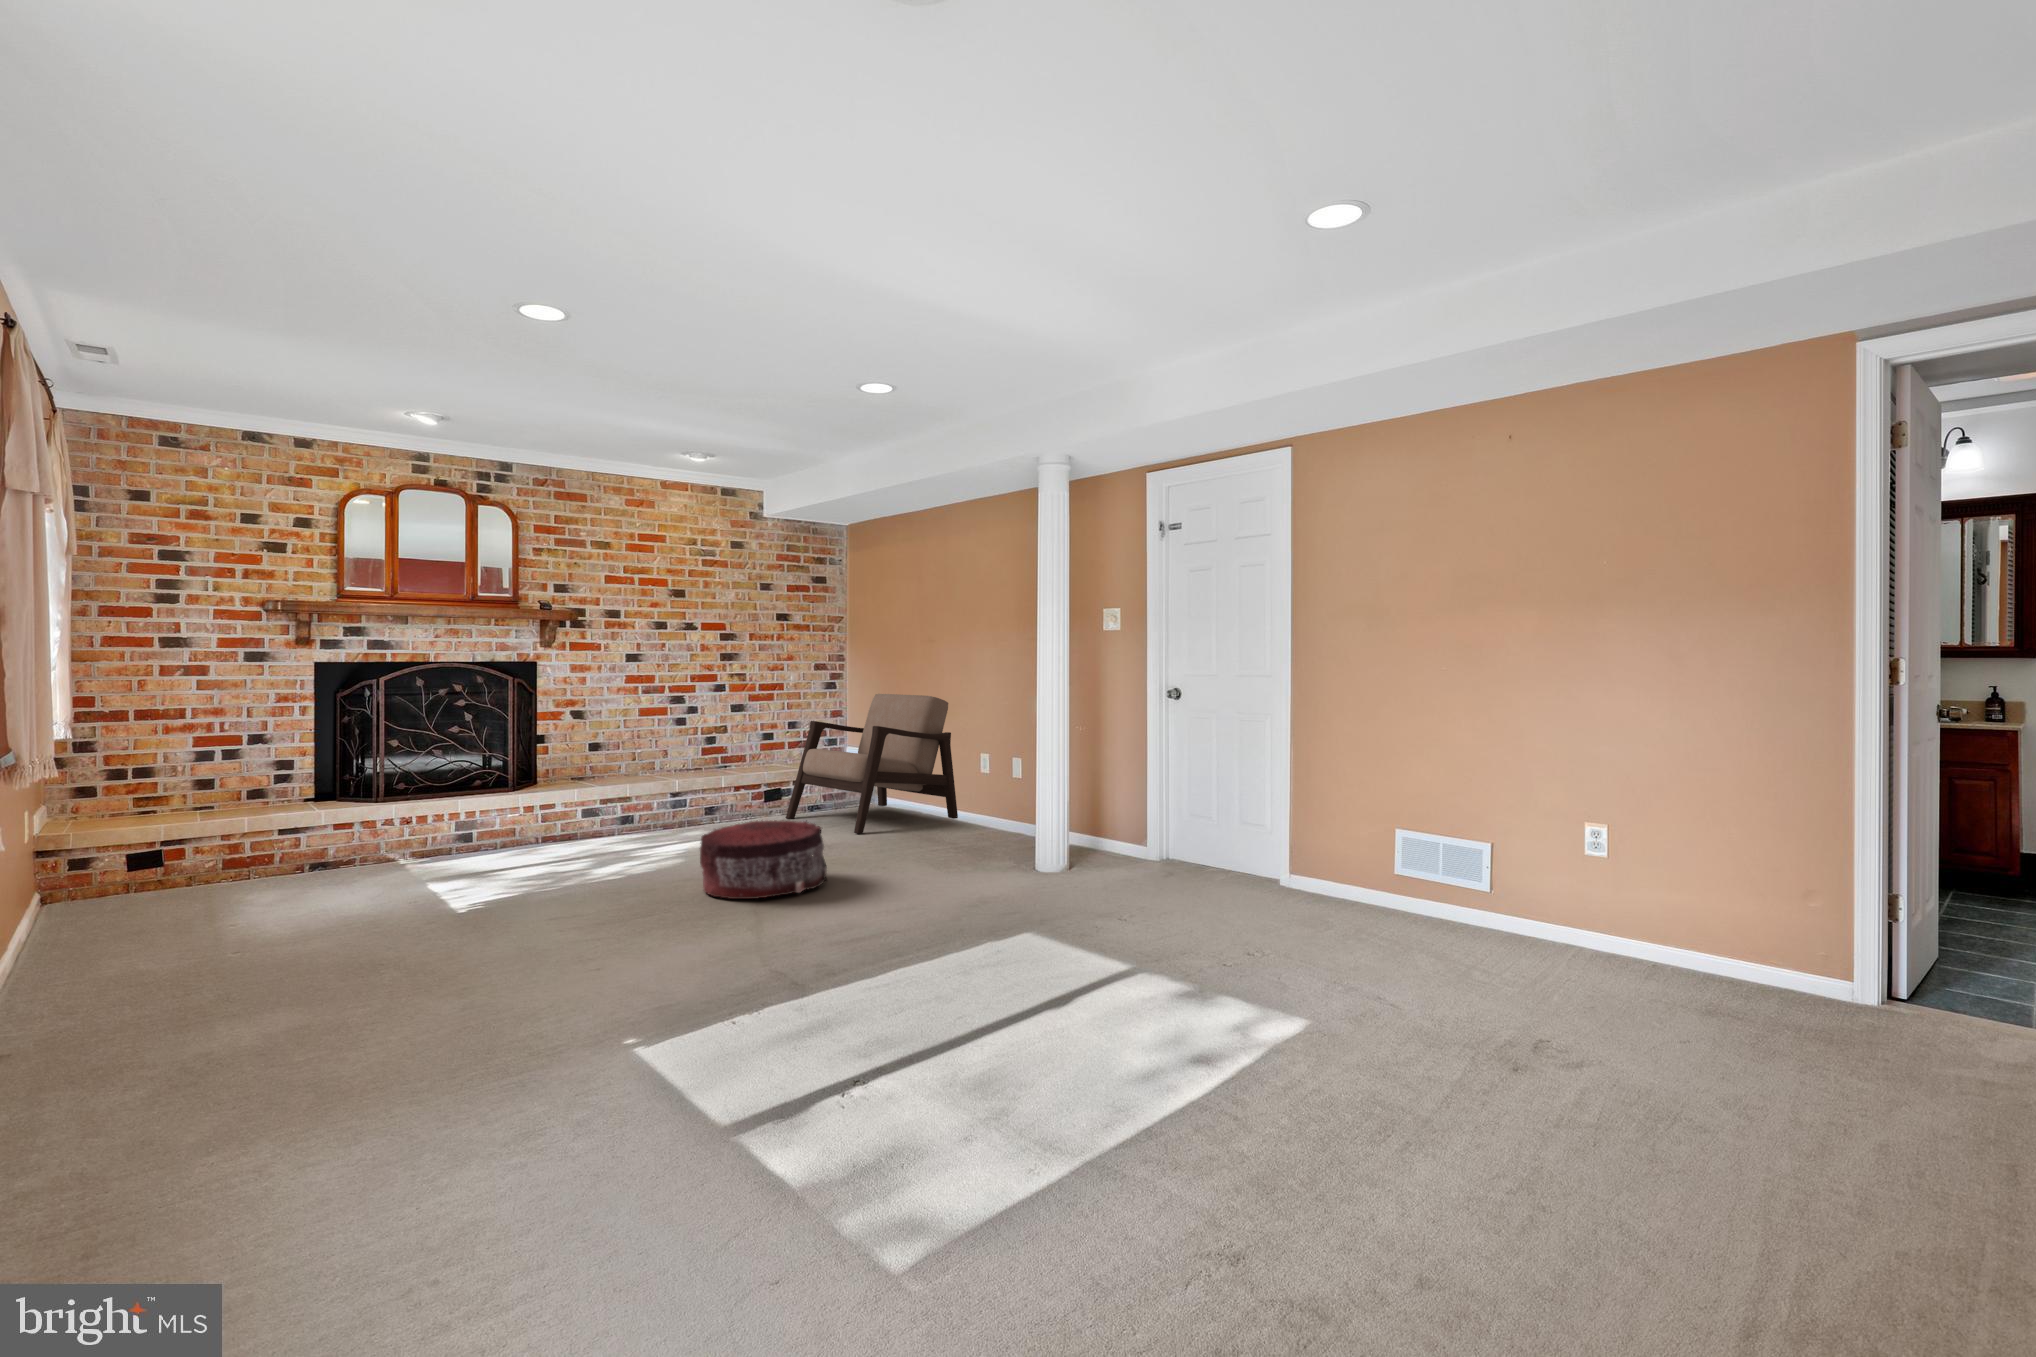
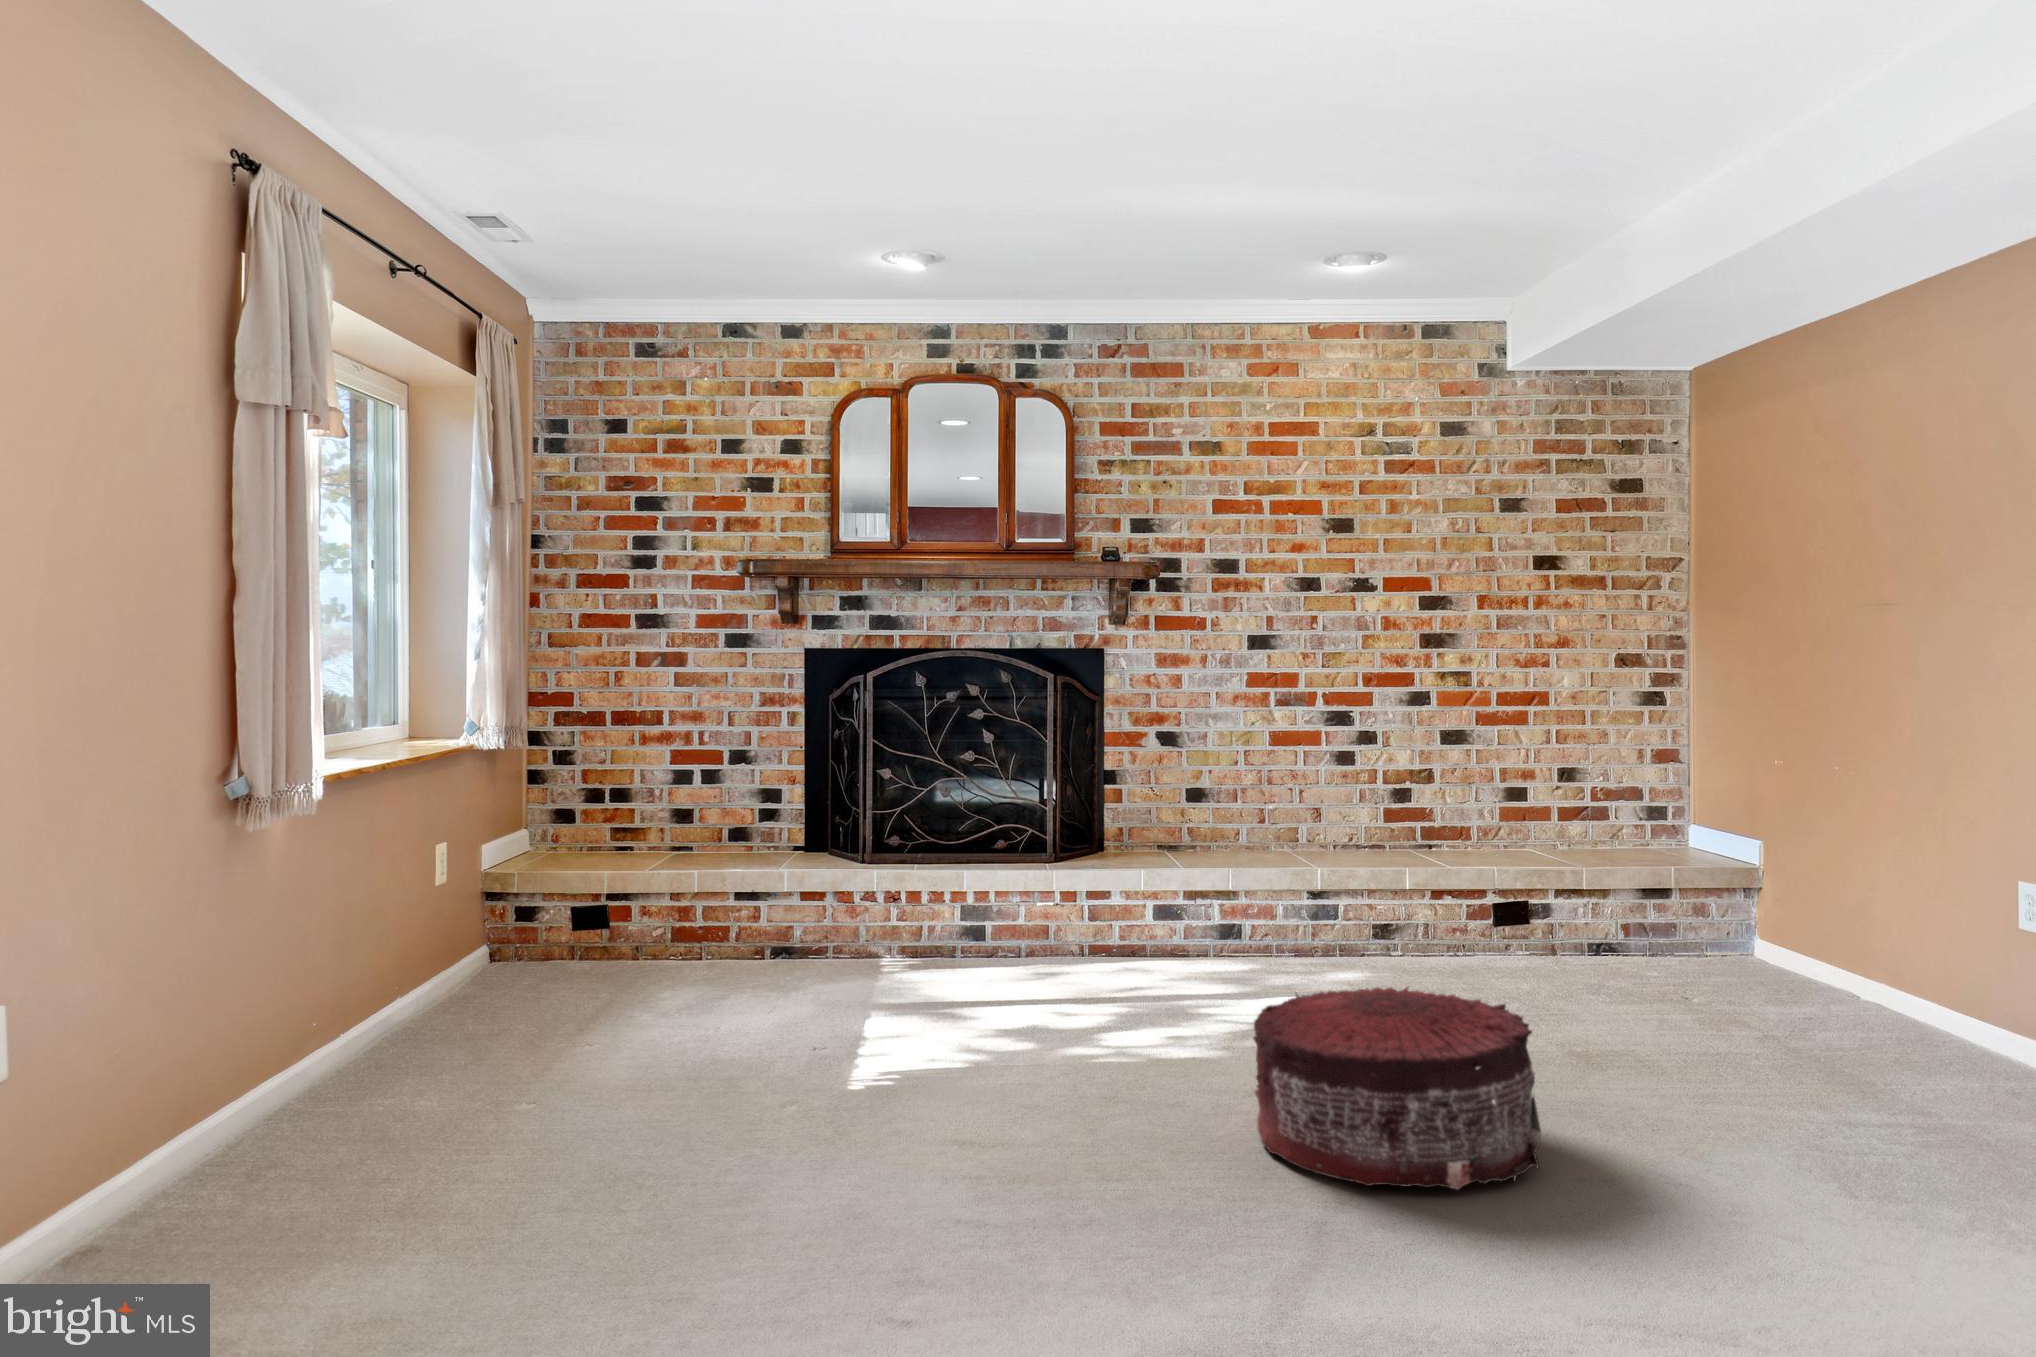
armchair: present [786,694,958,834] -> none [1531,716,1953,1028]

